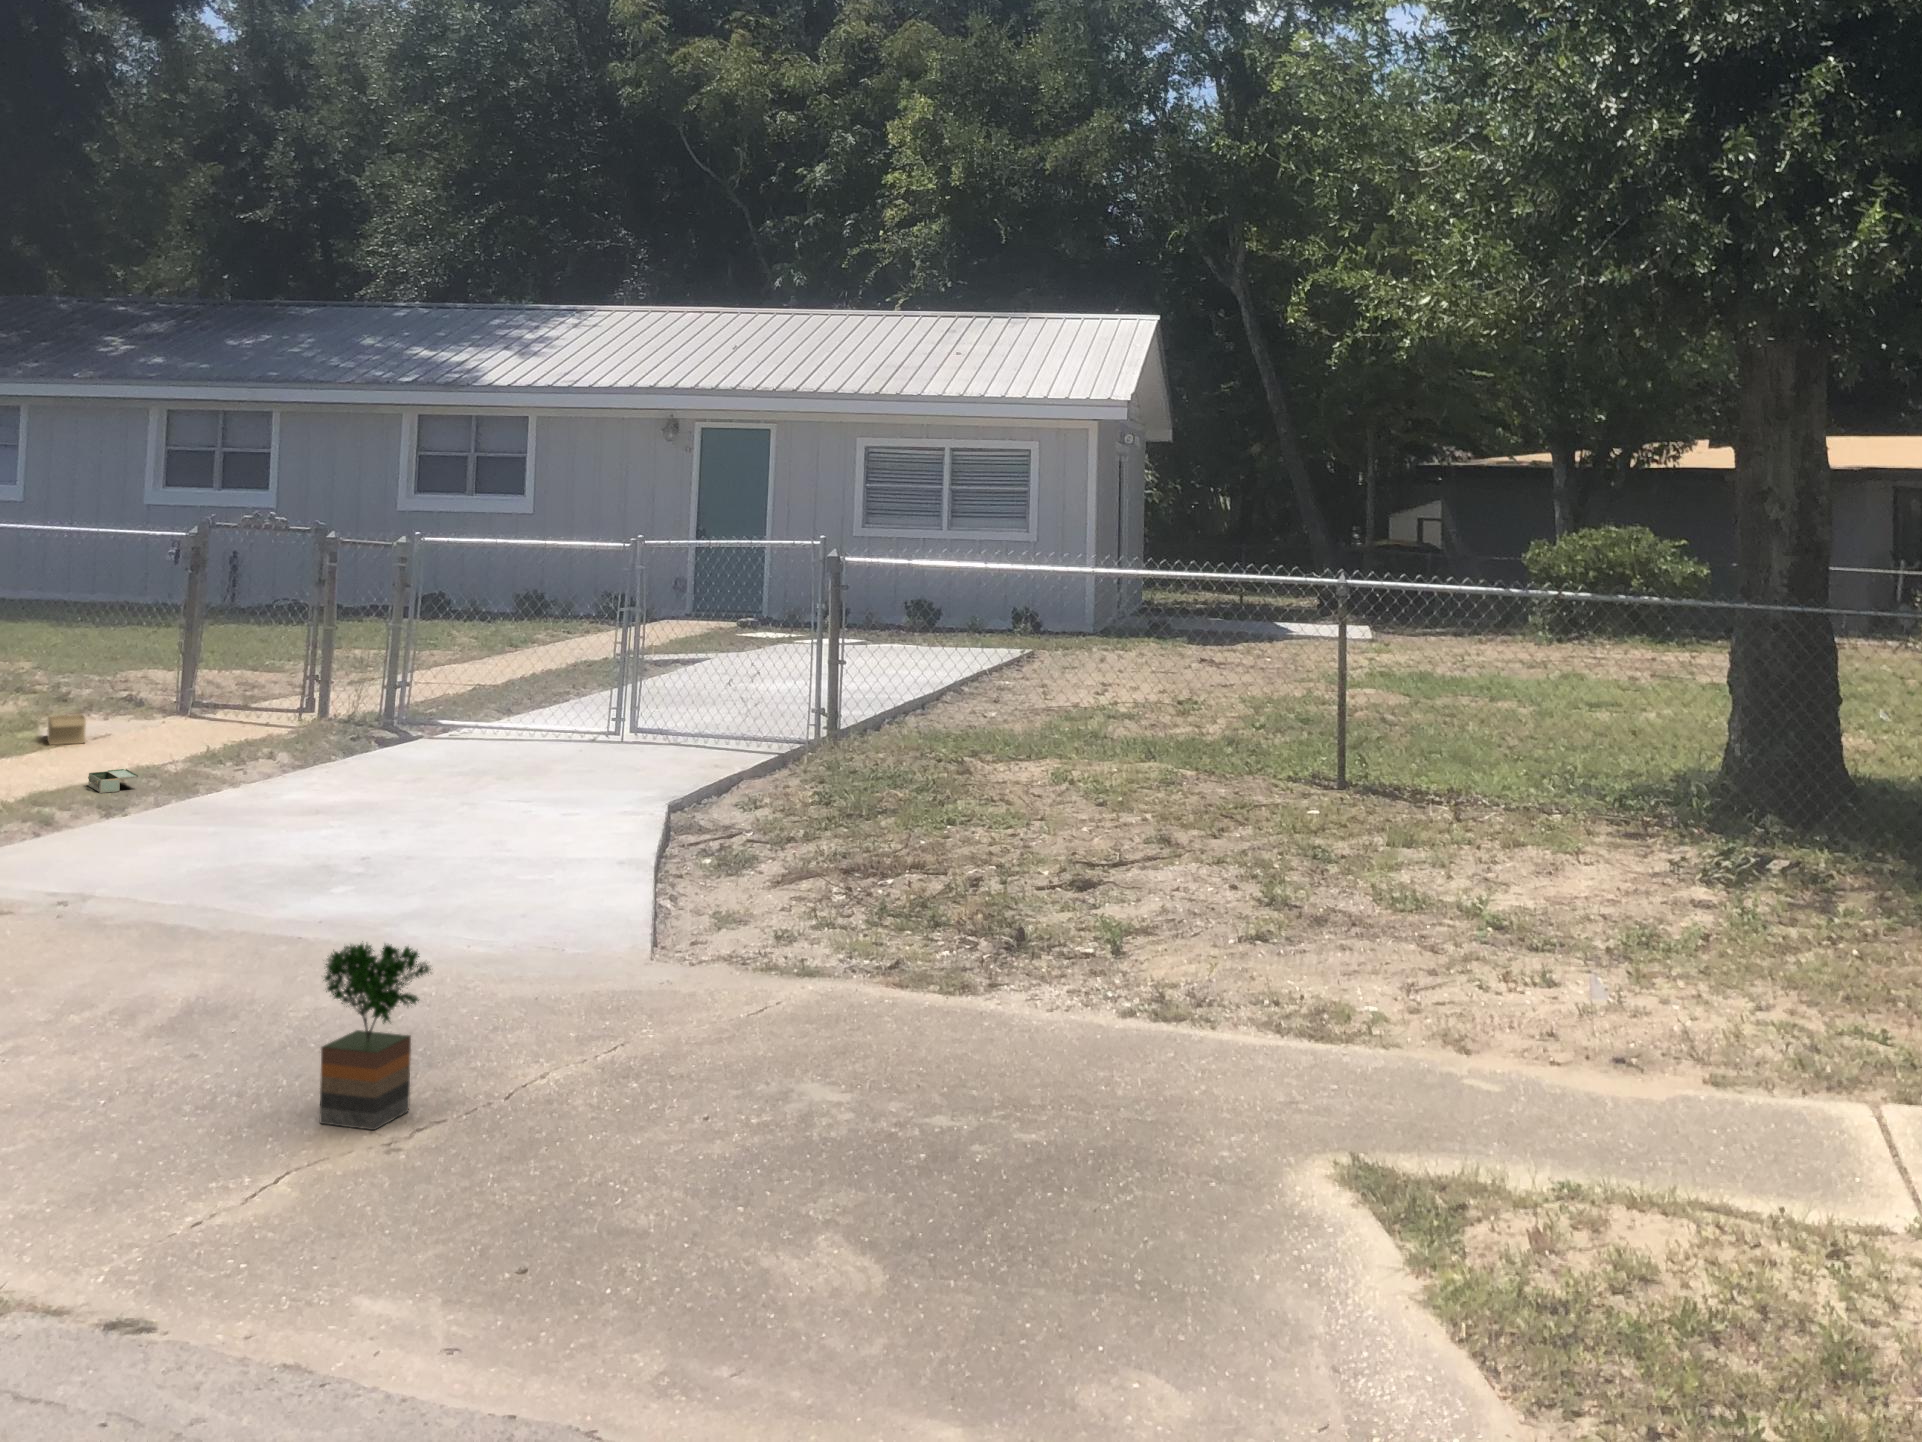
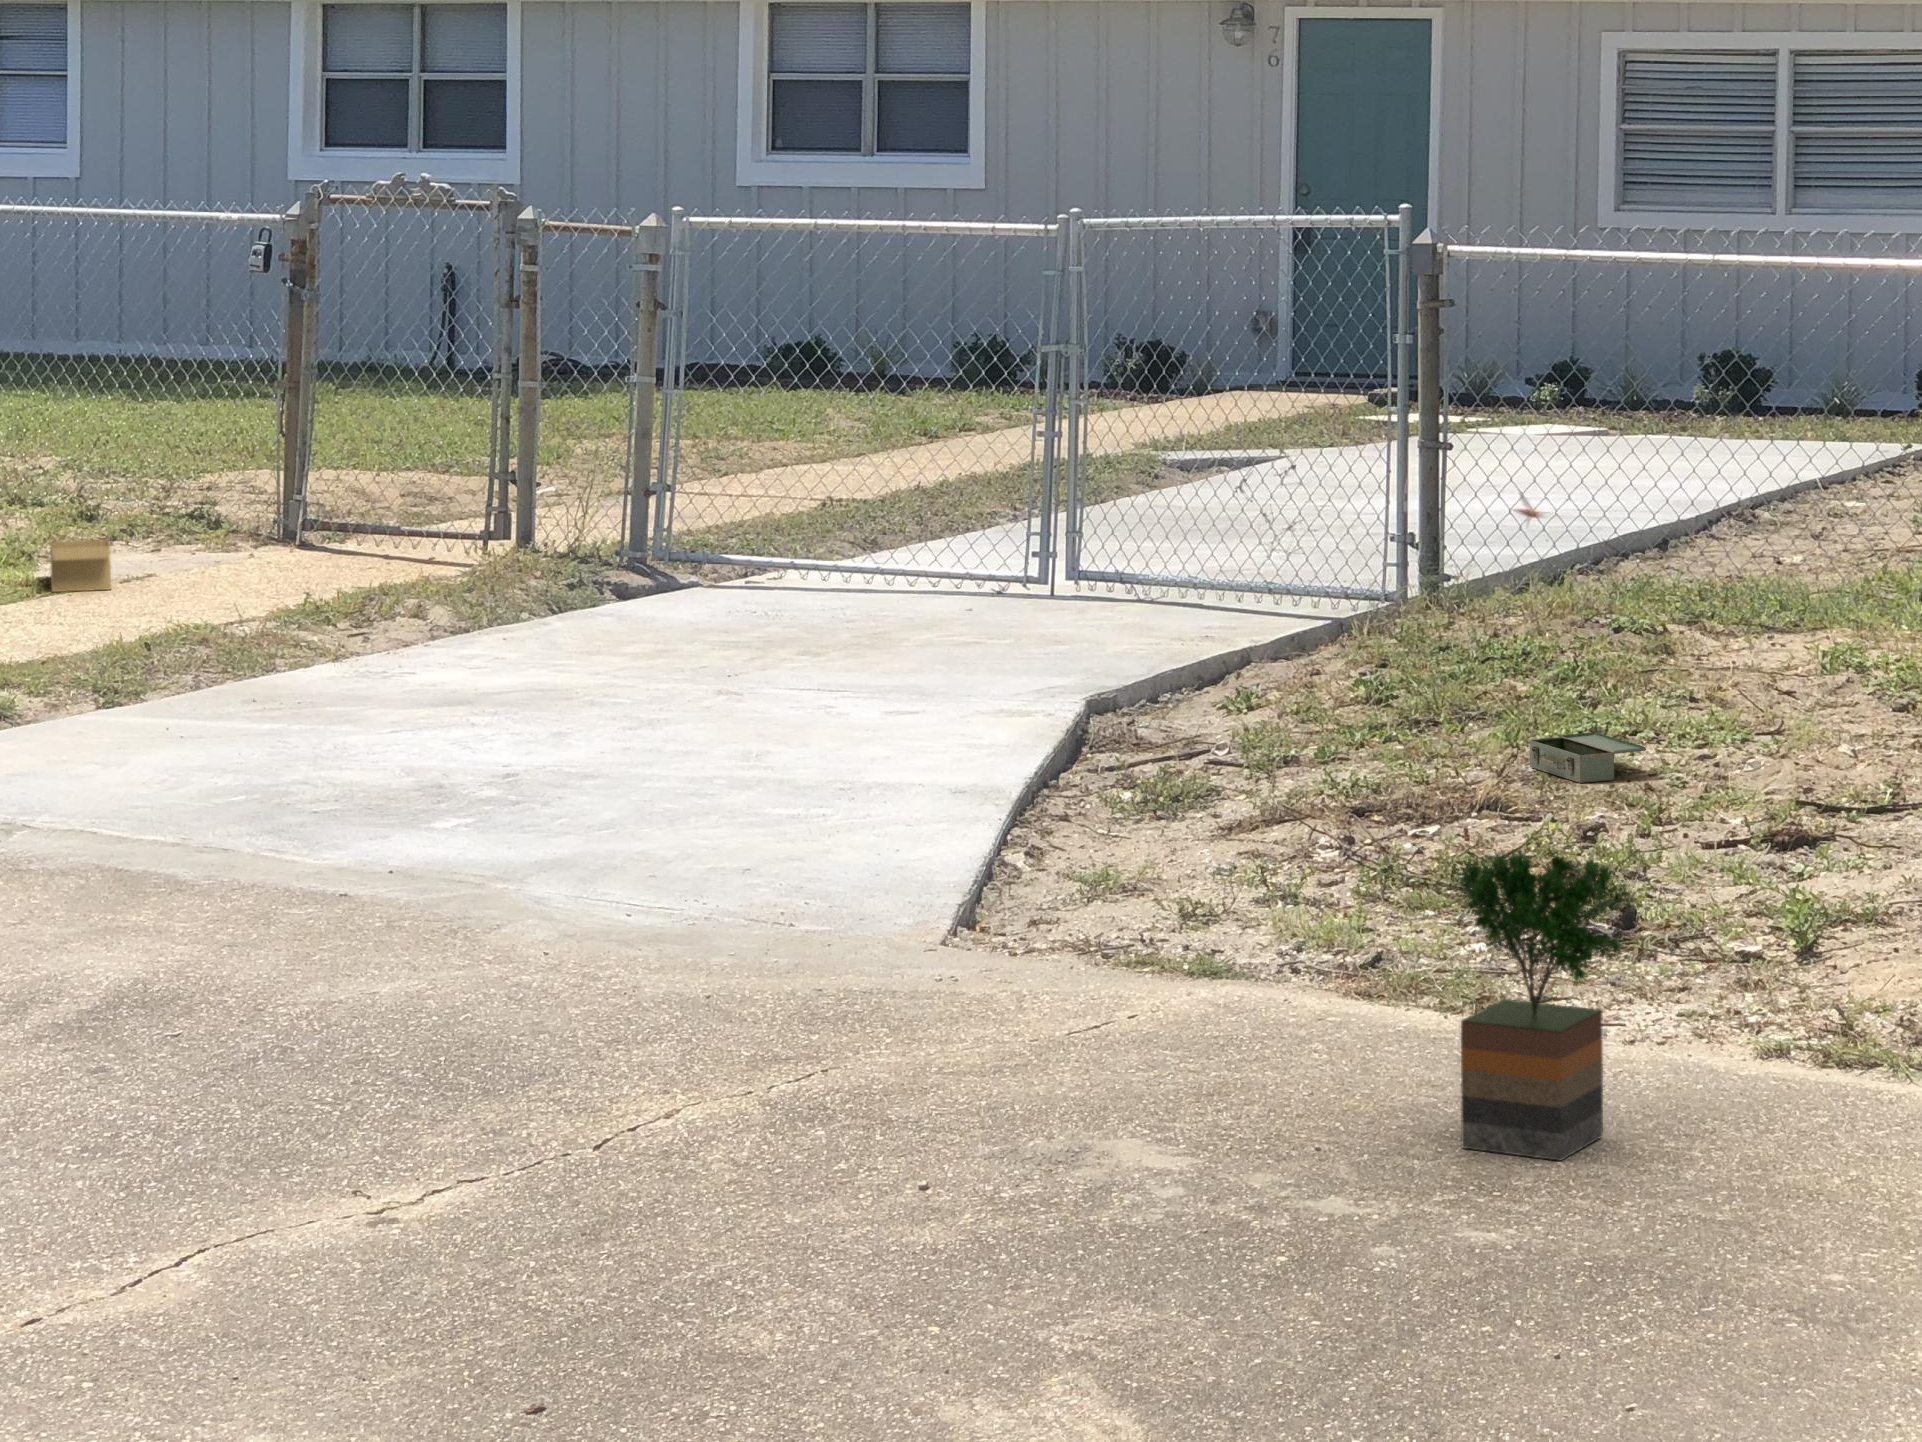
toolbox: present [88,769,138,793] -> present [1530,732,1646,783]
potted tree: present [319,941,431,1130] -> present [1455,851,1636,1161]

